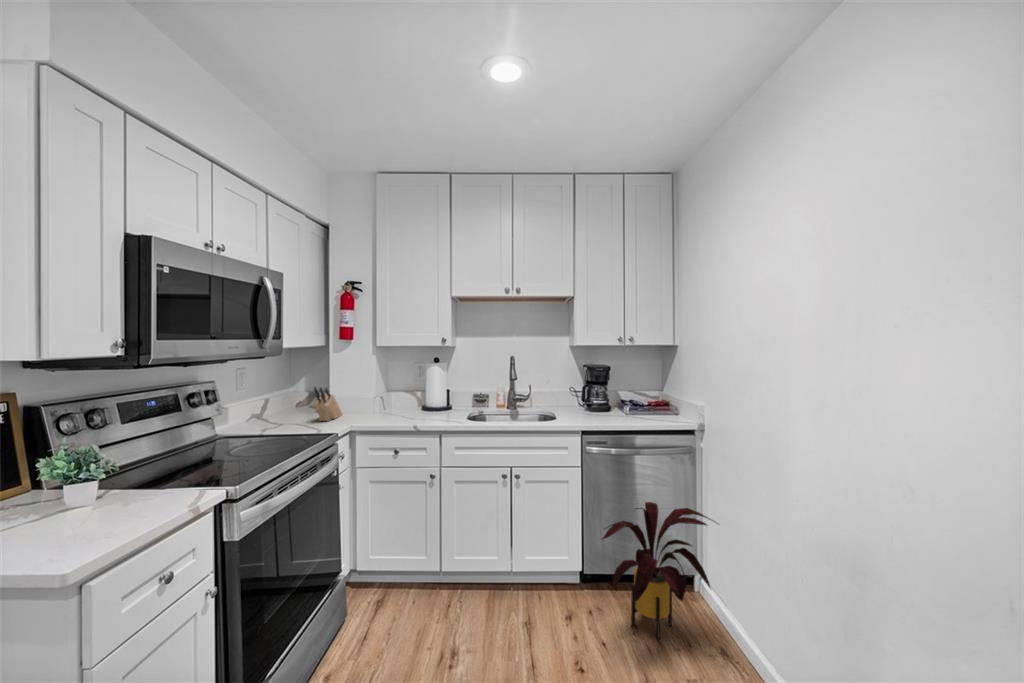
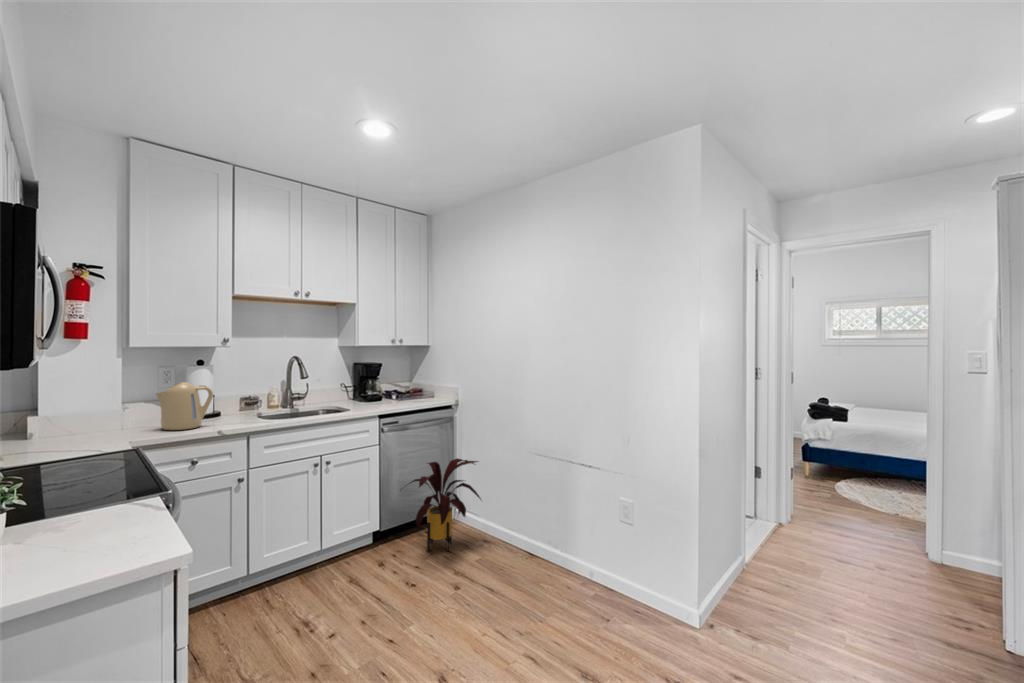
kettle: none [384,378,423,421] -> present [156,382,213,430]
knife block: present [314,387,342,421] -> none [53,398,83,443]

